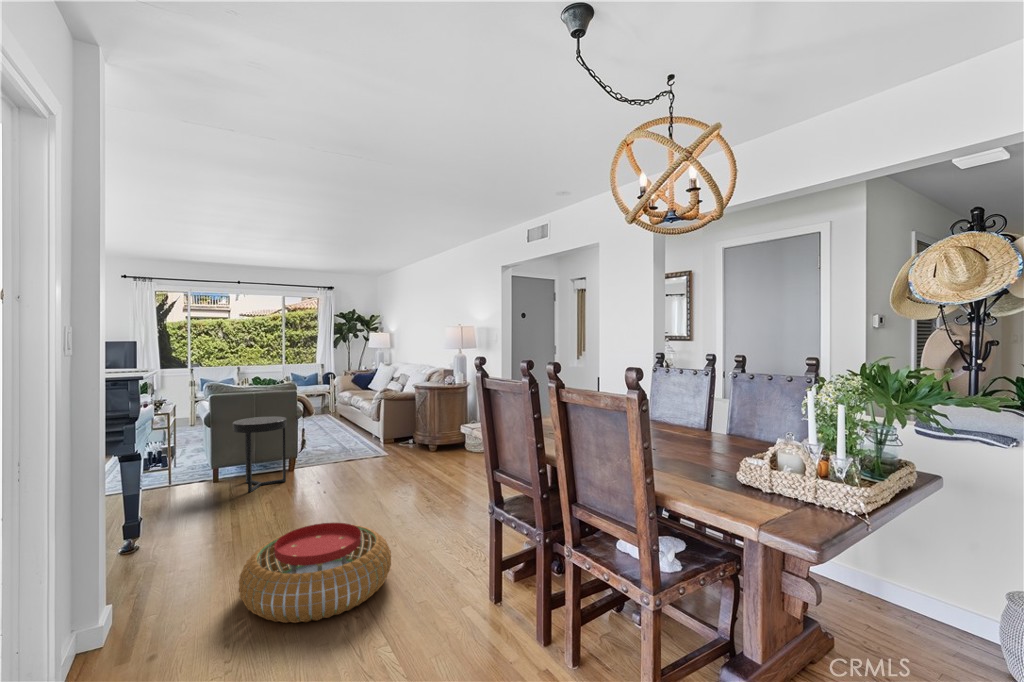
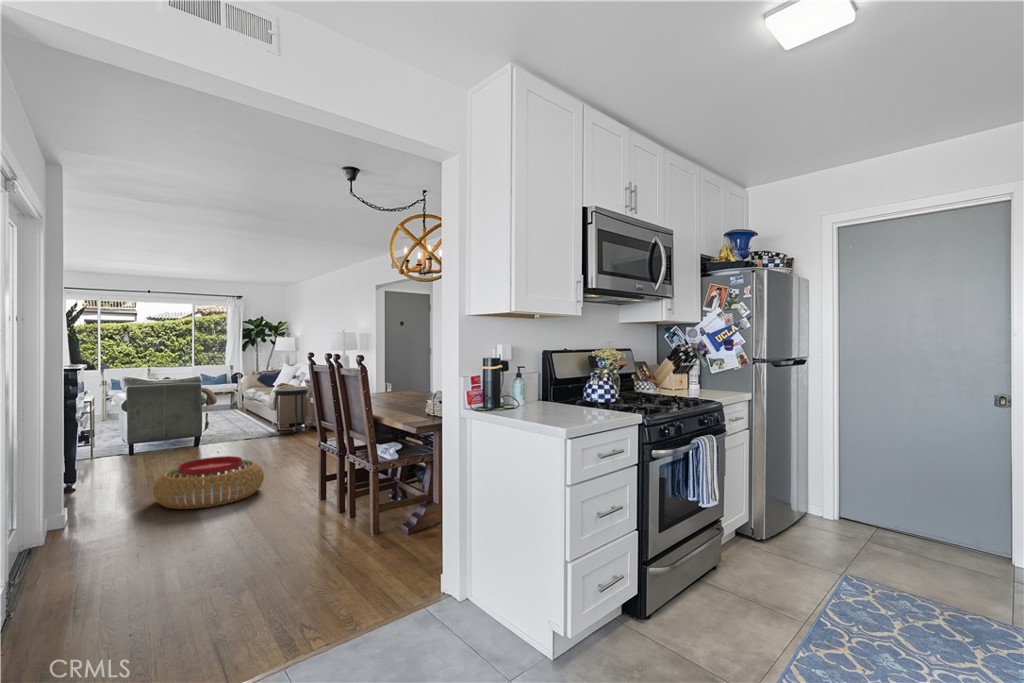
side table: present [233,416,287,492] -> present [275,388,308,432]

